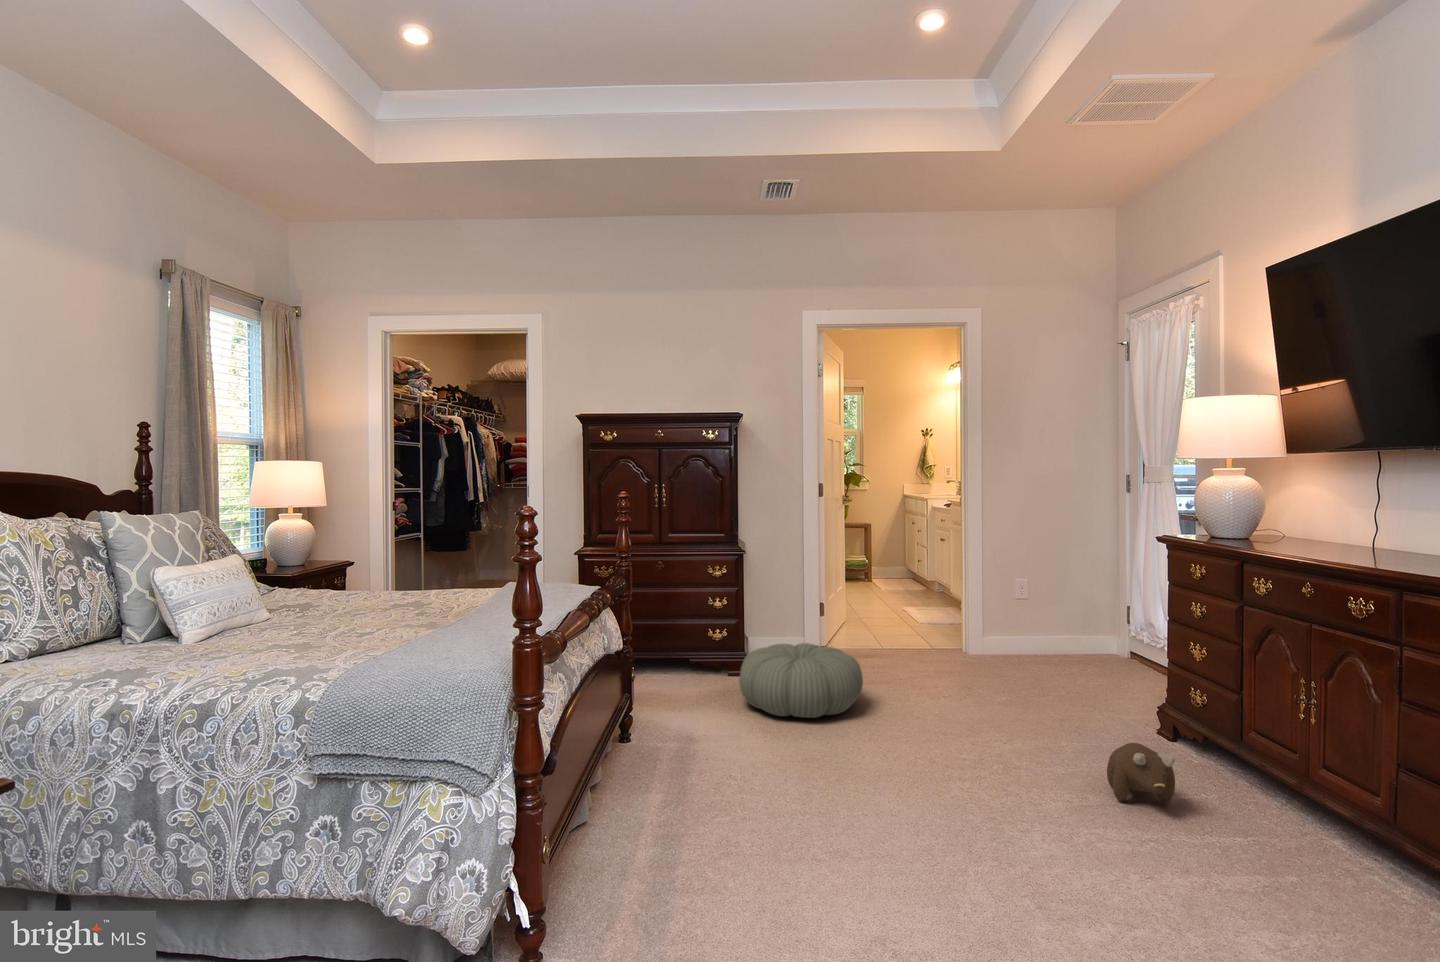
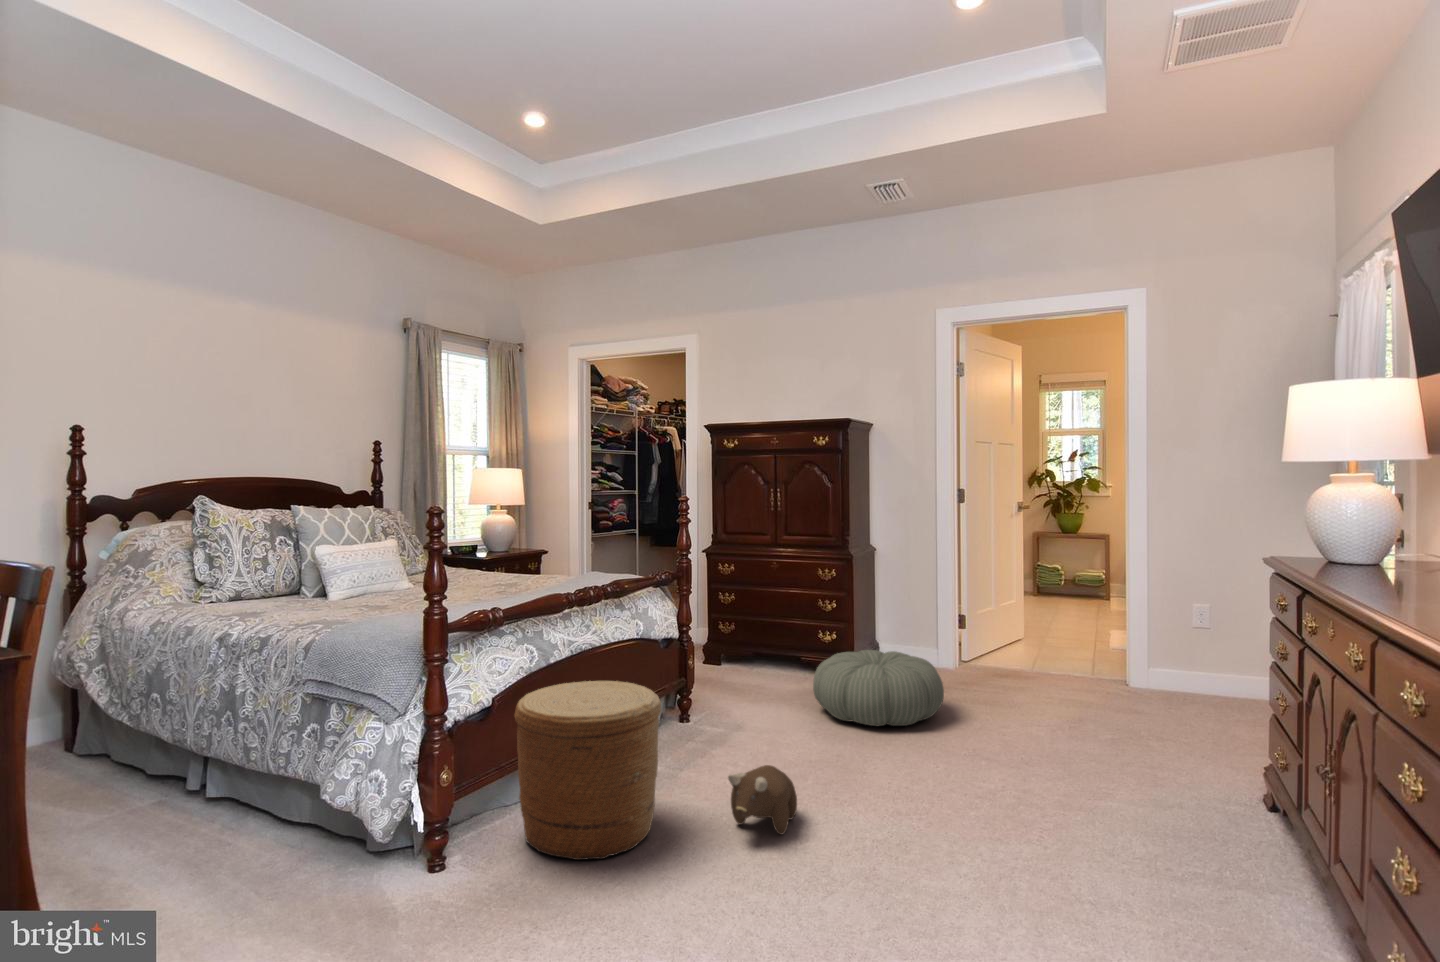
woven basket: none [569,707,734,921] -> present [515,681,661,860]
plush toy: present [1107,743,1175,803] -> present [728,765,797,834]

